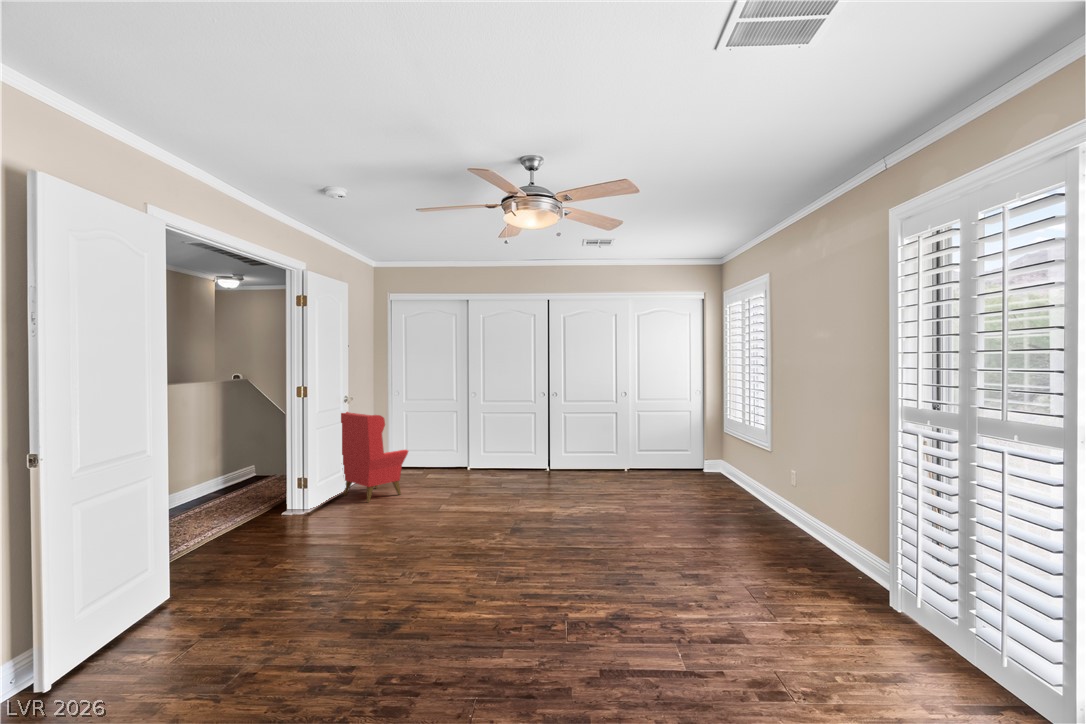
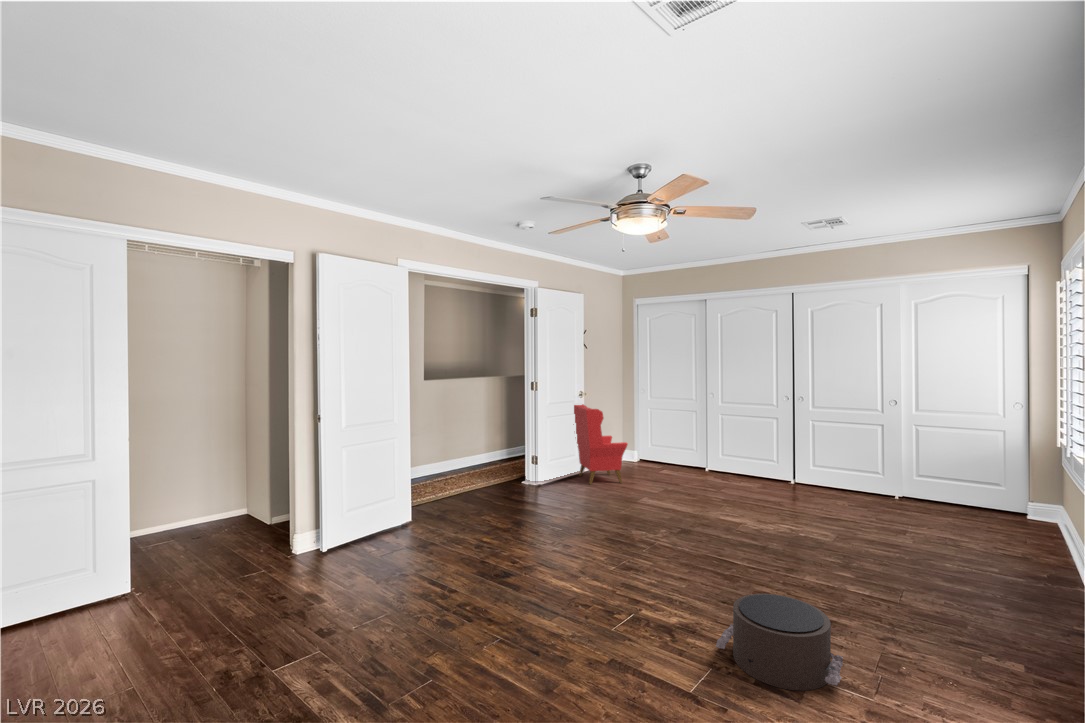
pouf: none [658,562,768,639] -> present [716,594,843,690]

